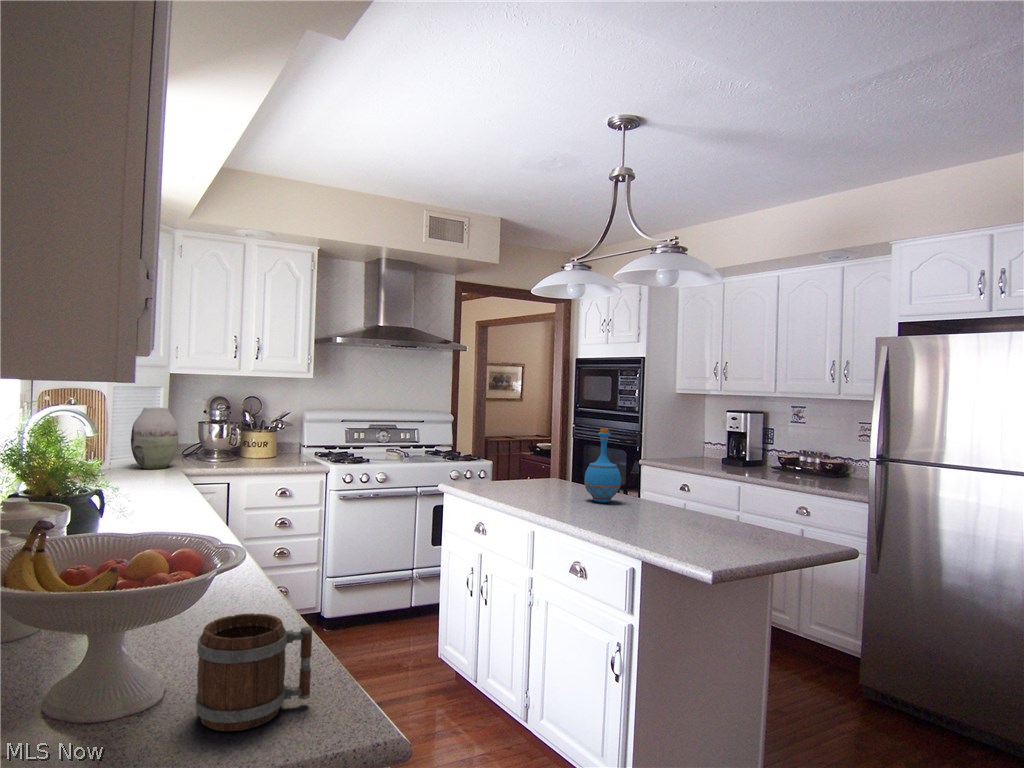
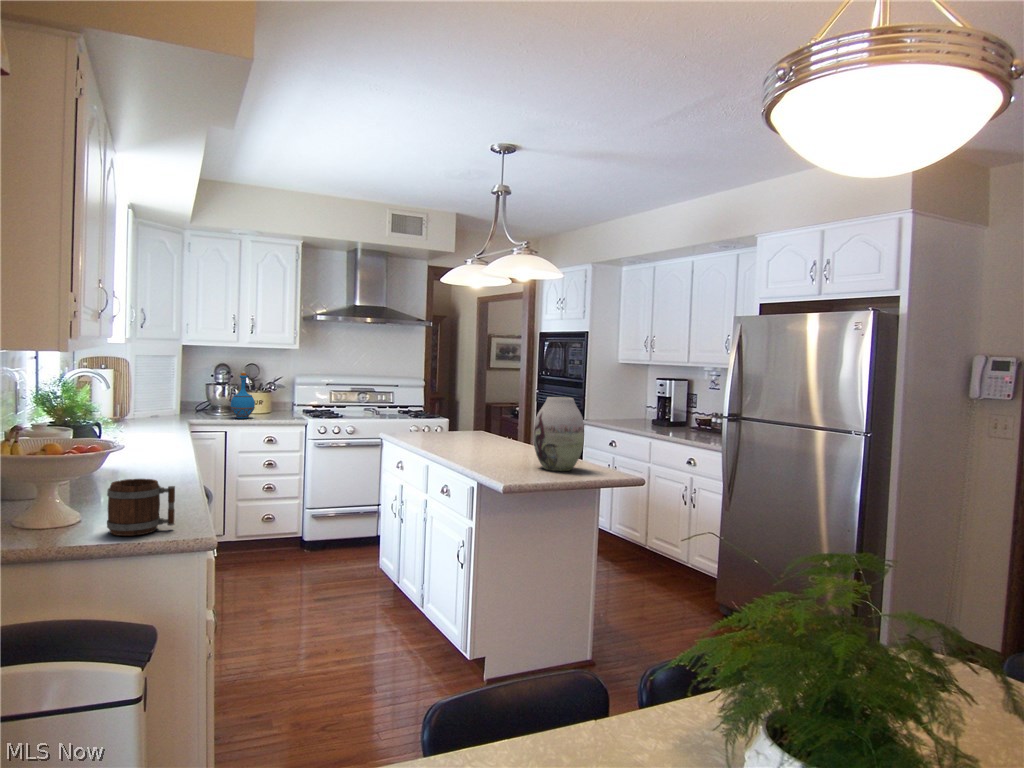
vase: present [131,407,178,469] -> present [534,397,584,471]
bottle: present [584,428,621,502] -> present [231,373,255,419]

